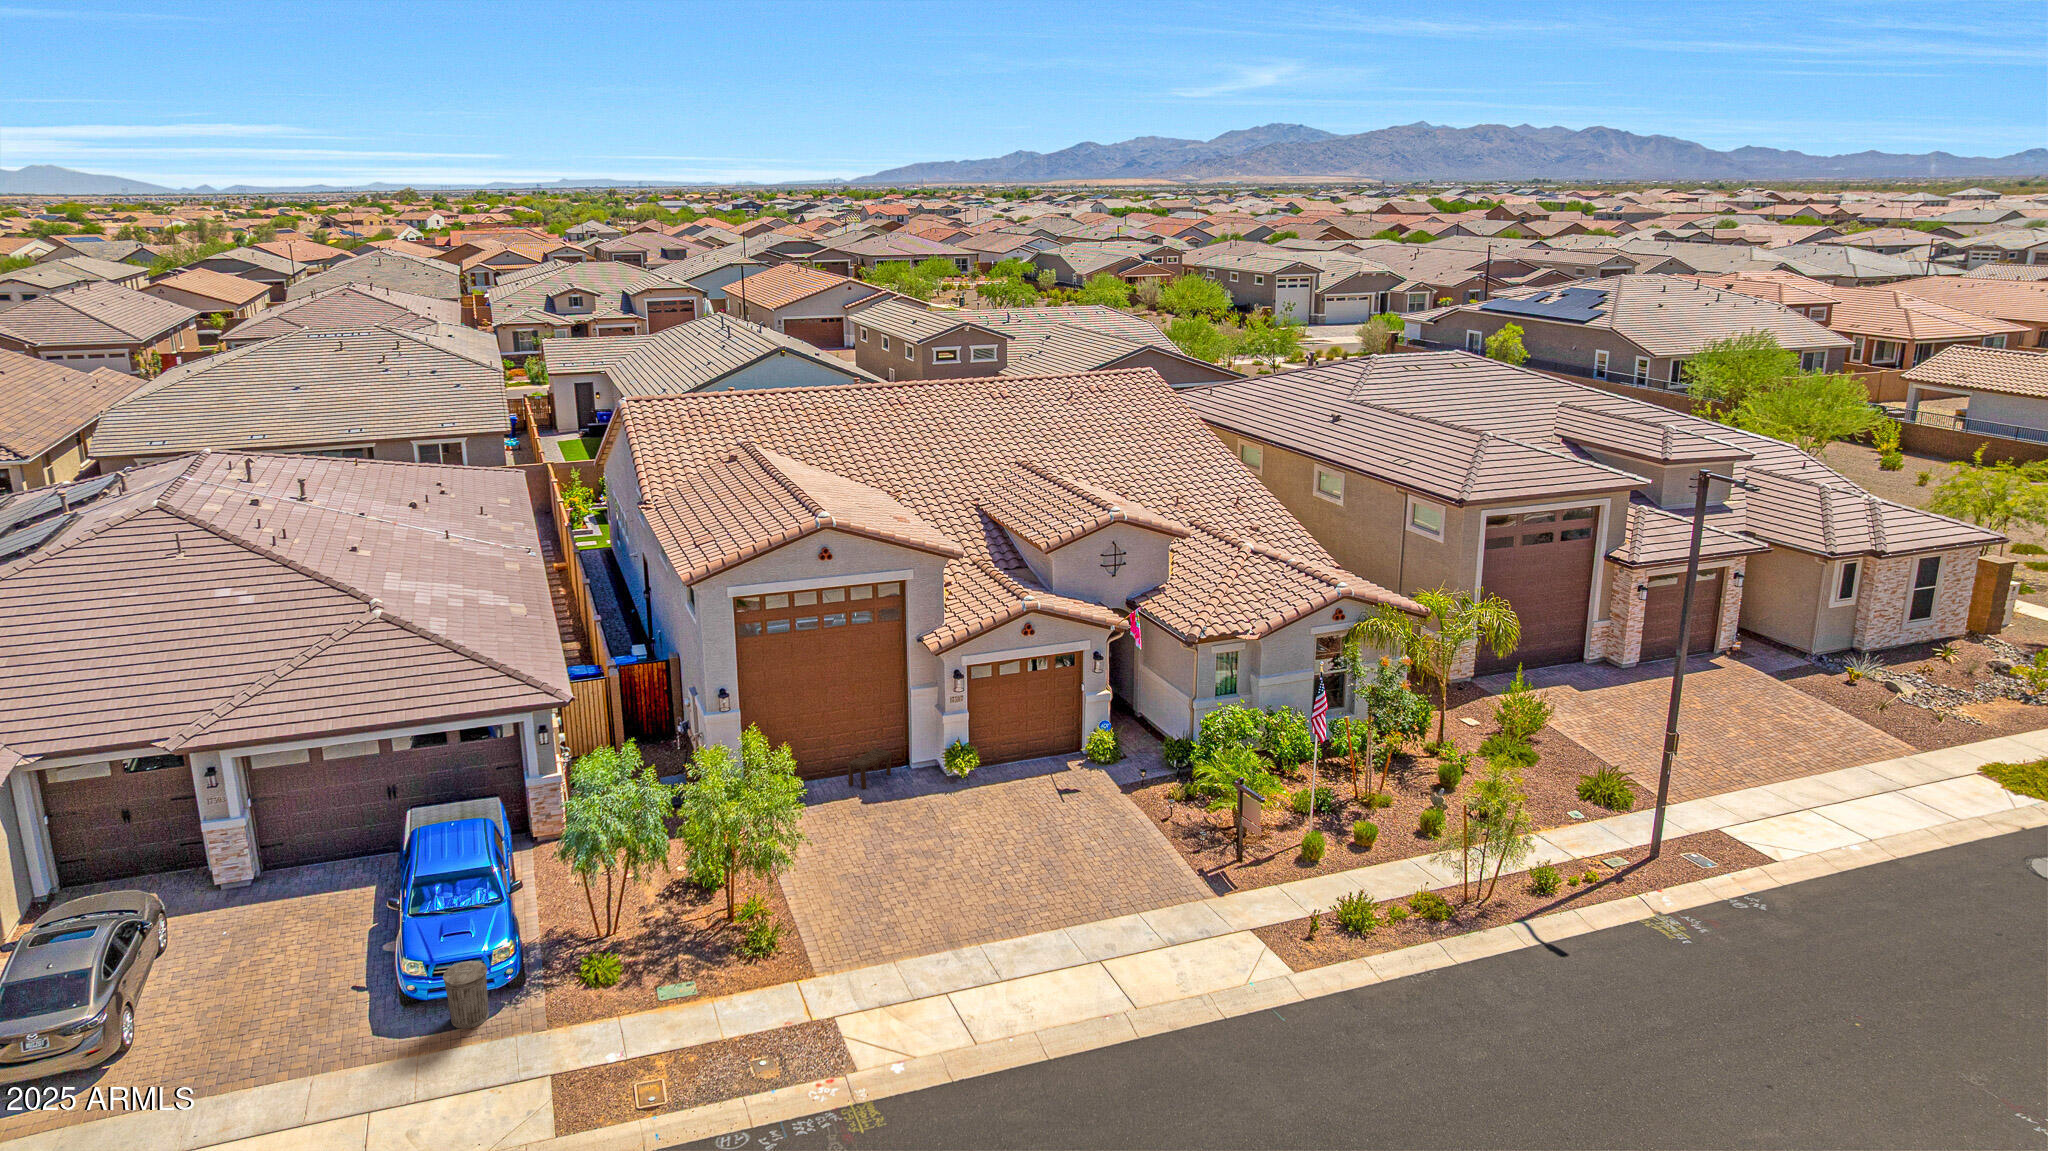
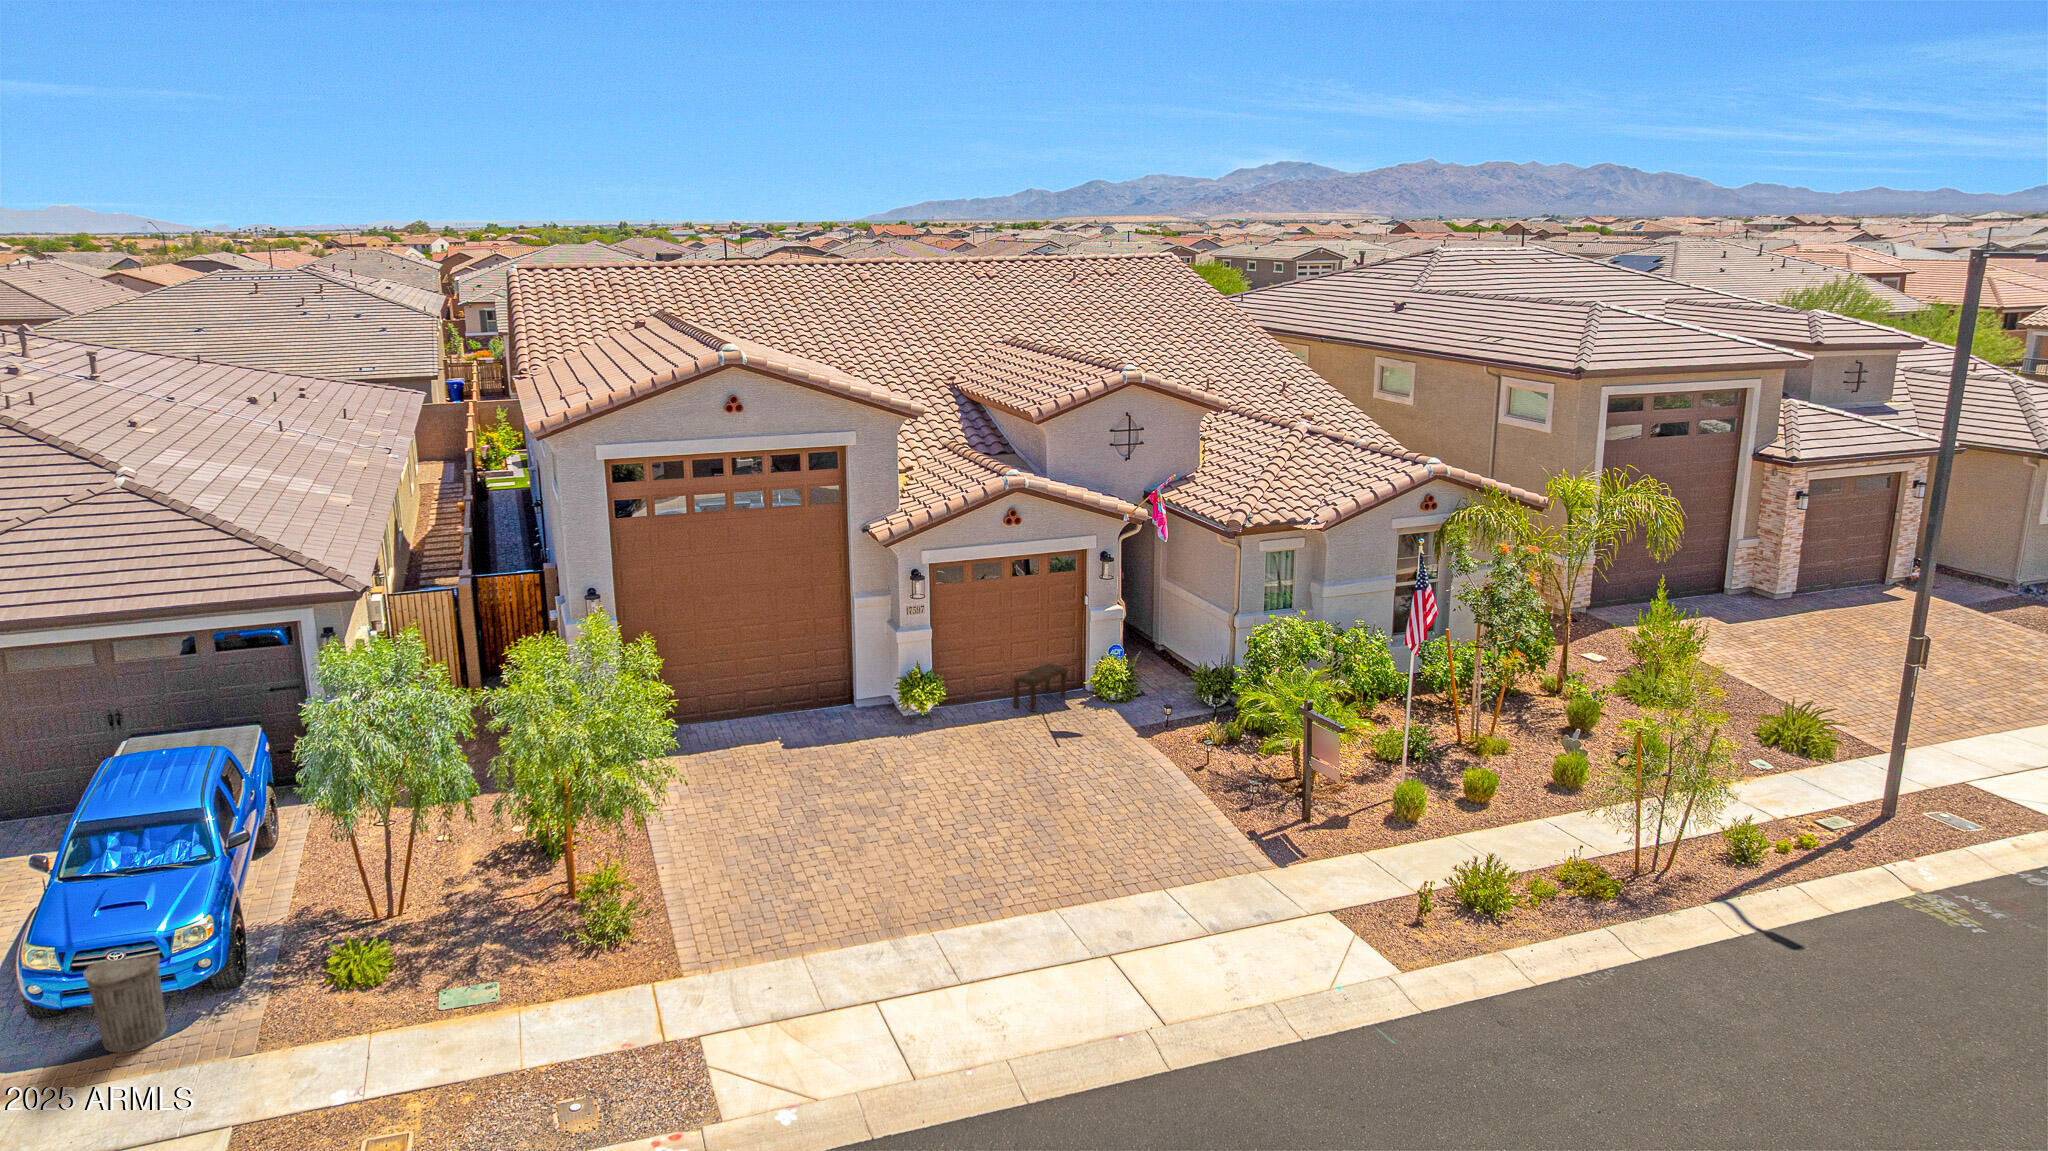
bench: present [848,748,892,789] -> present [1013,663,1068,712]

